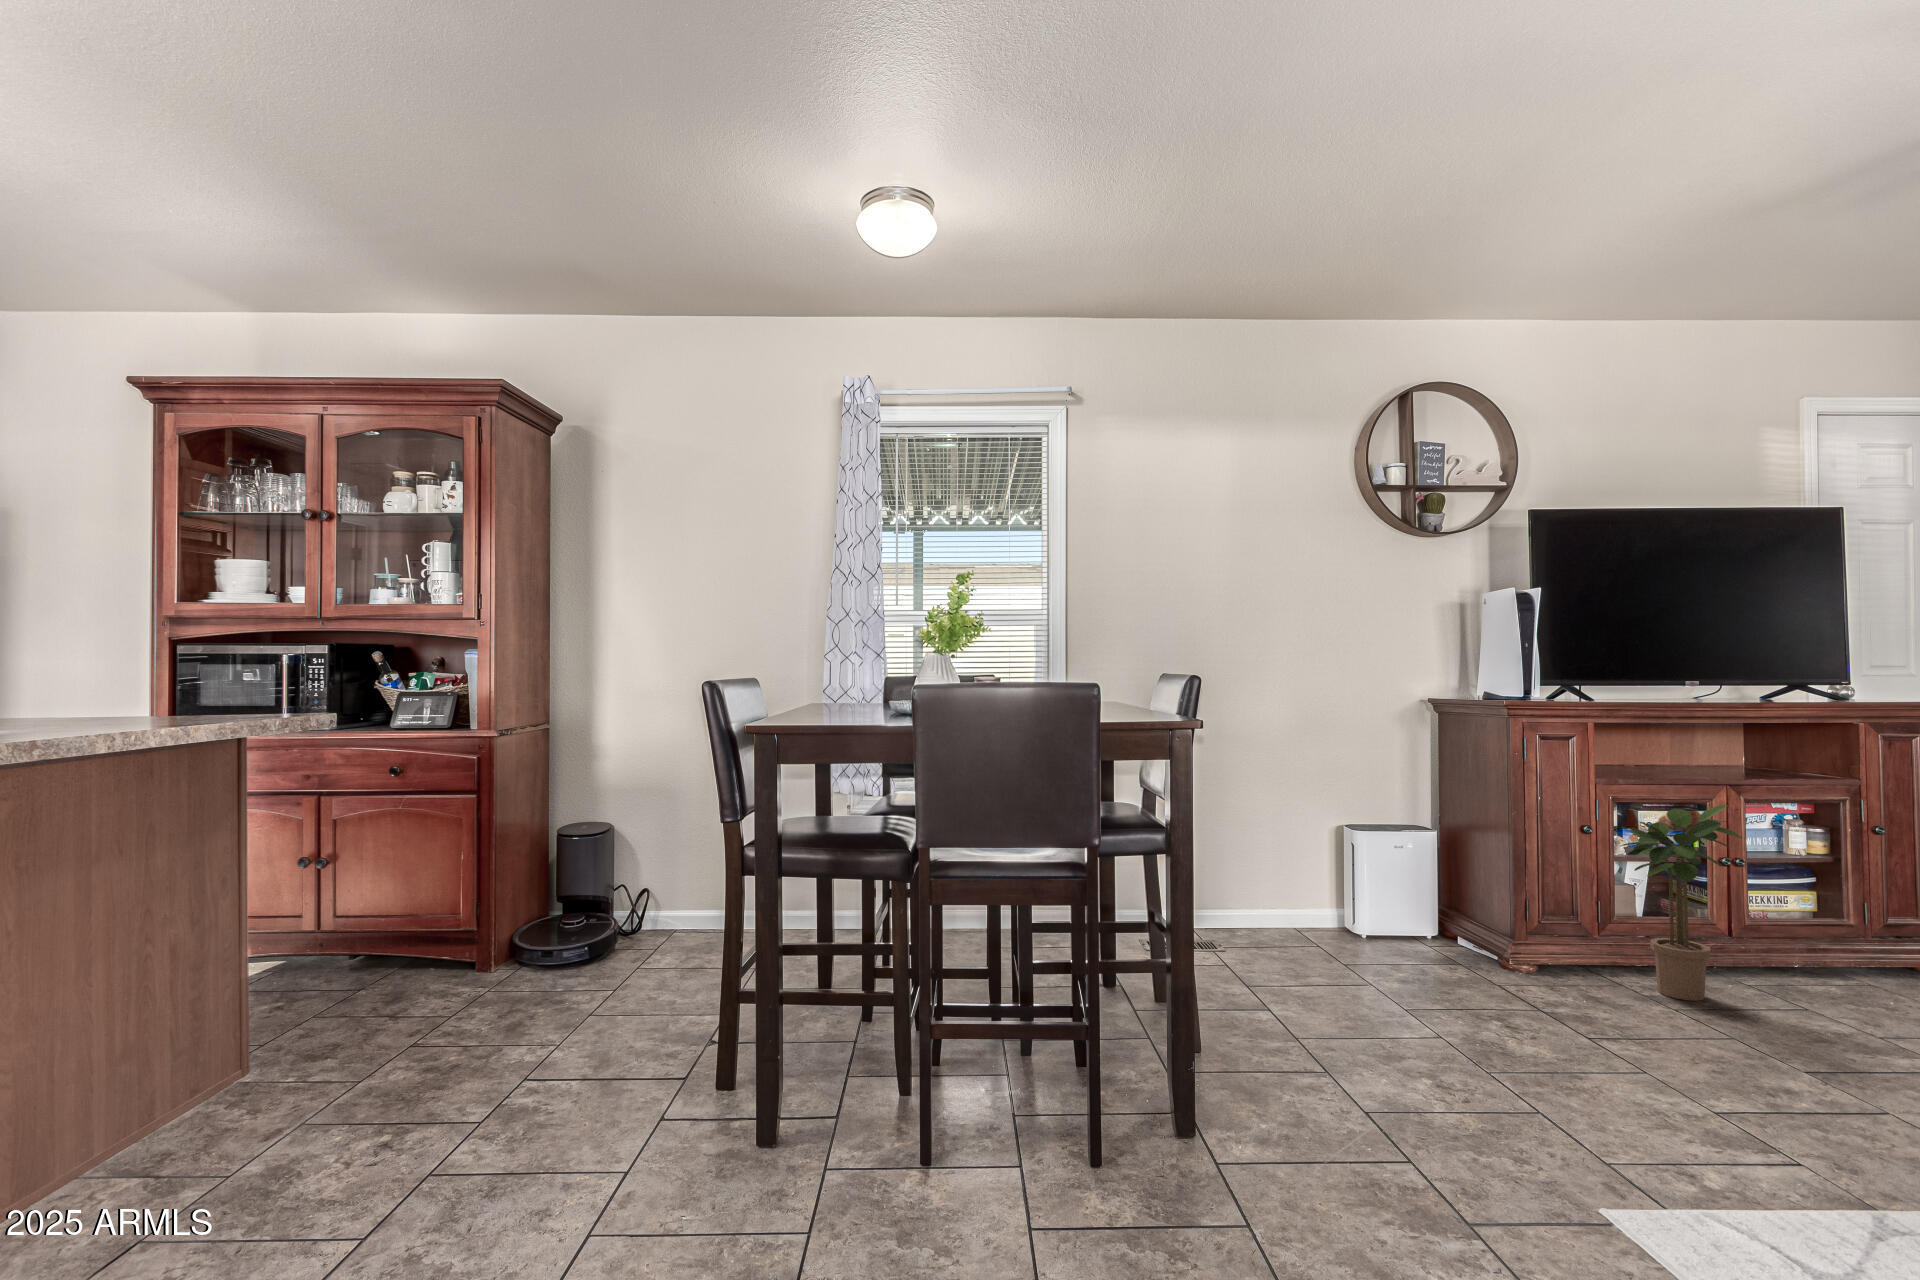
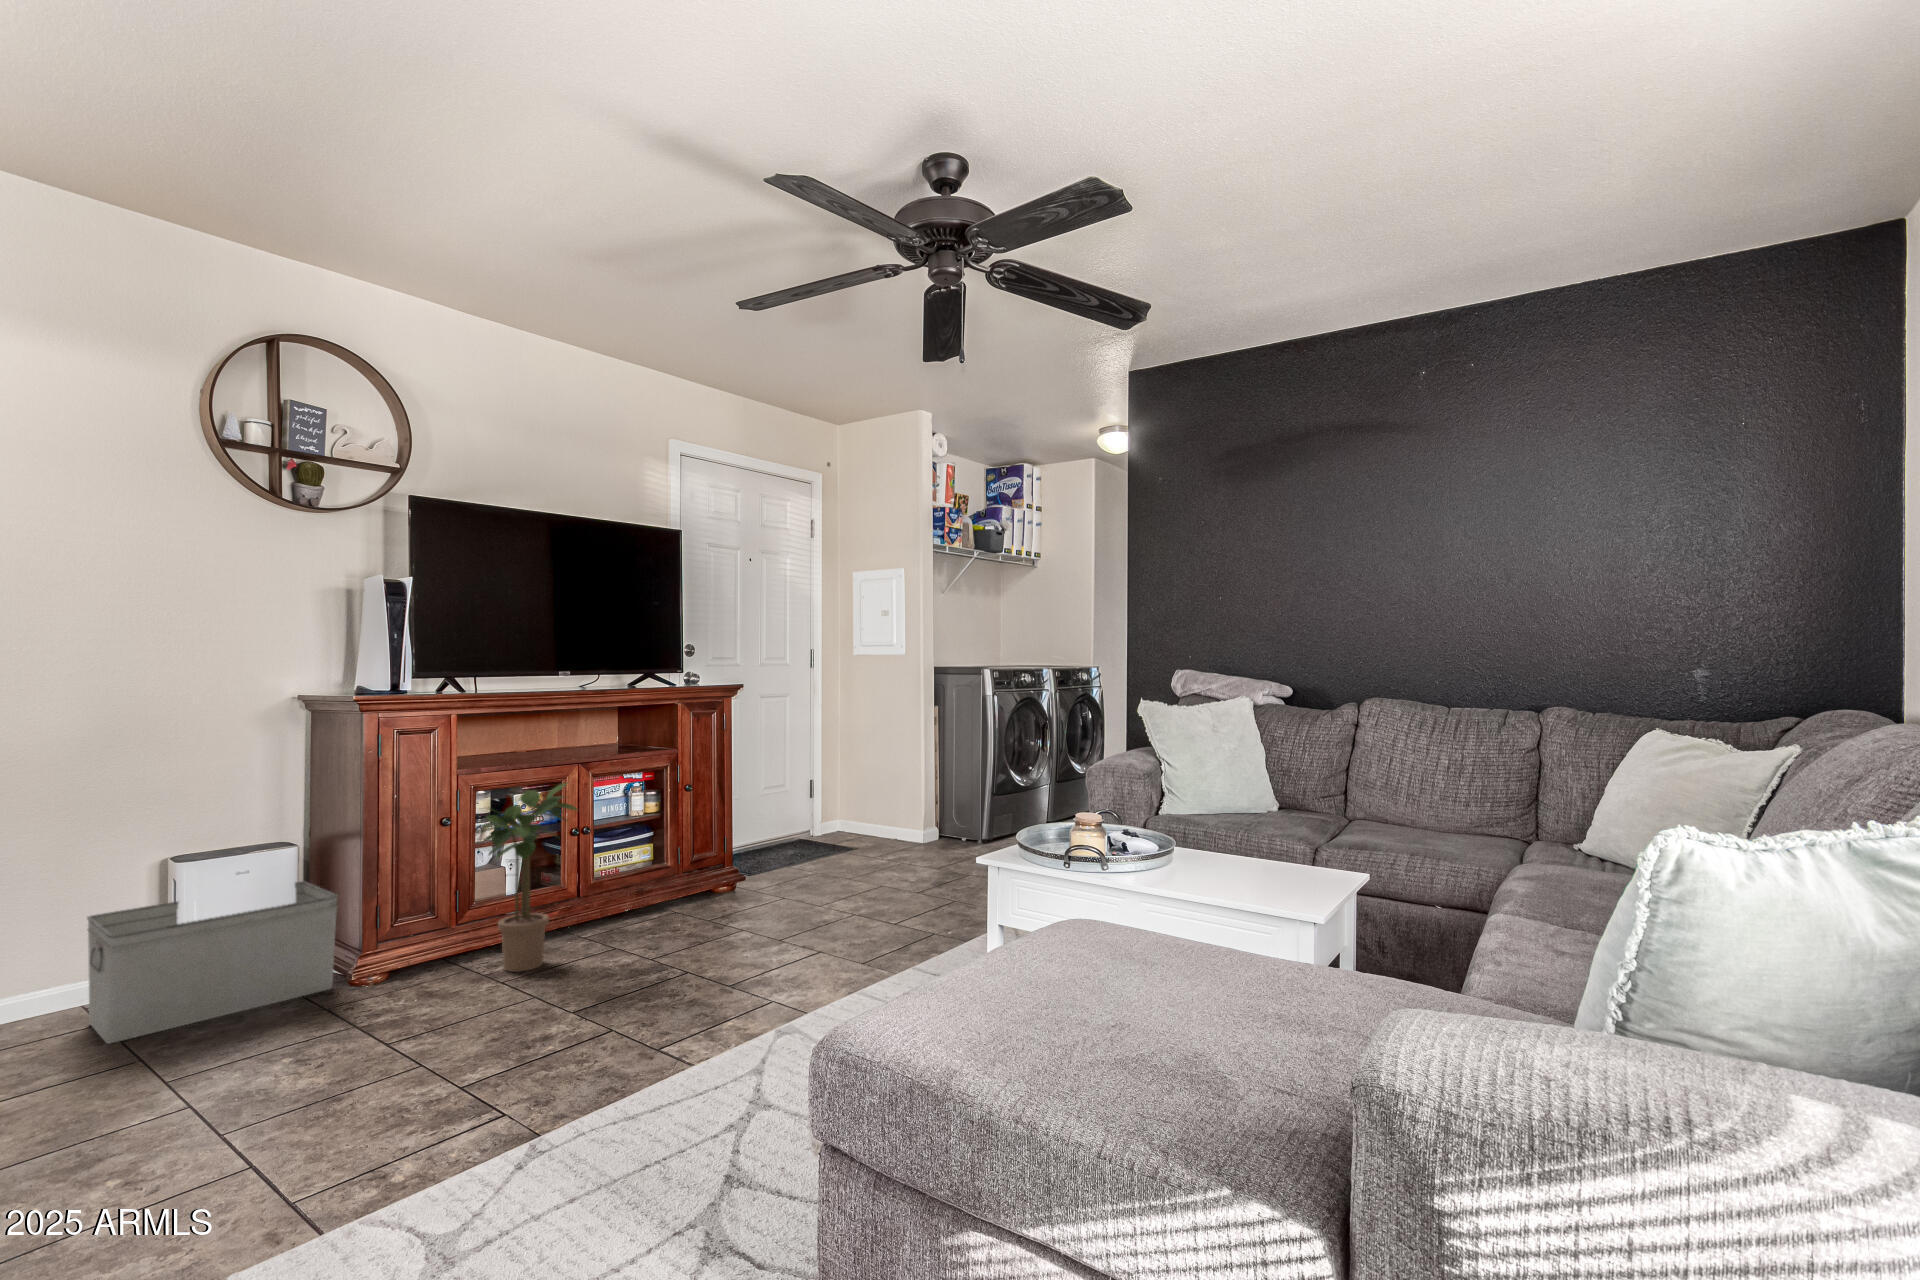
storage bin: none [1305,863,1490,967] -> present [87,881,339,1044]

